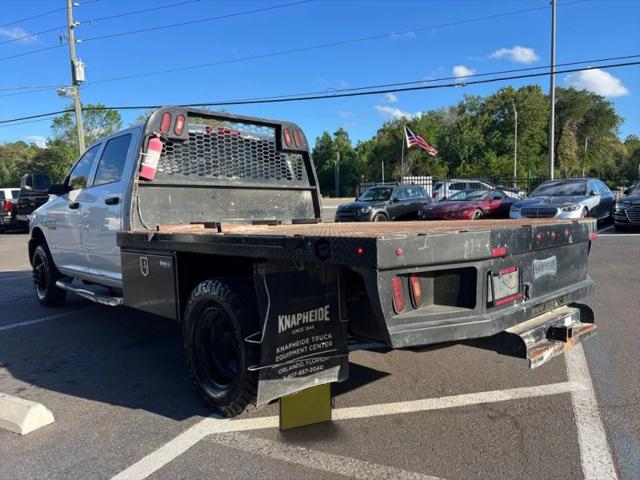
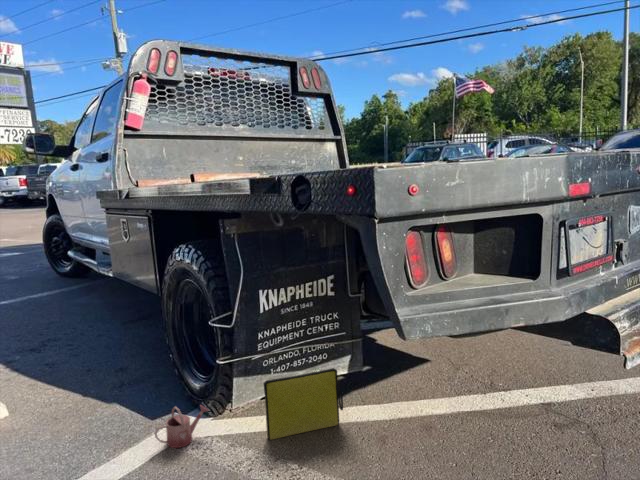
watering can: none [196,405,233,437] -> present [155,405,208,448]

